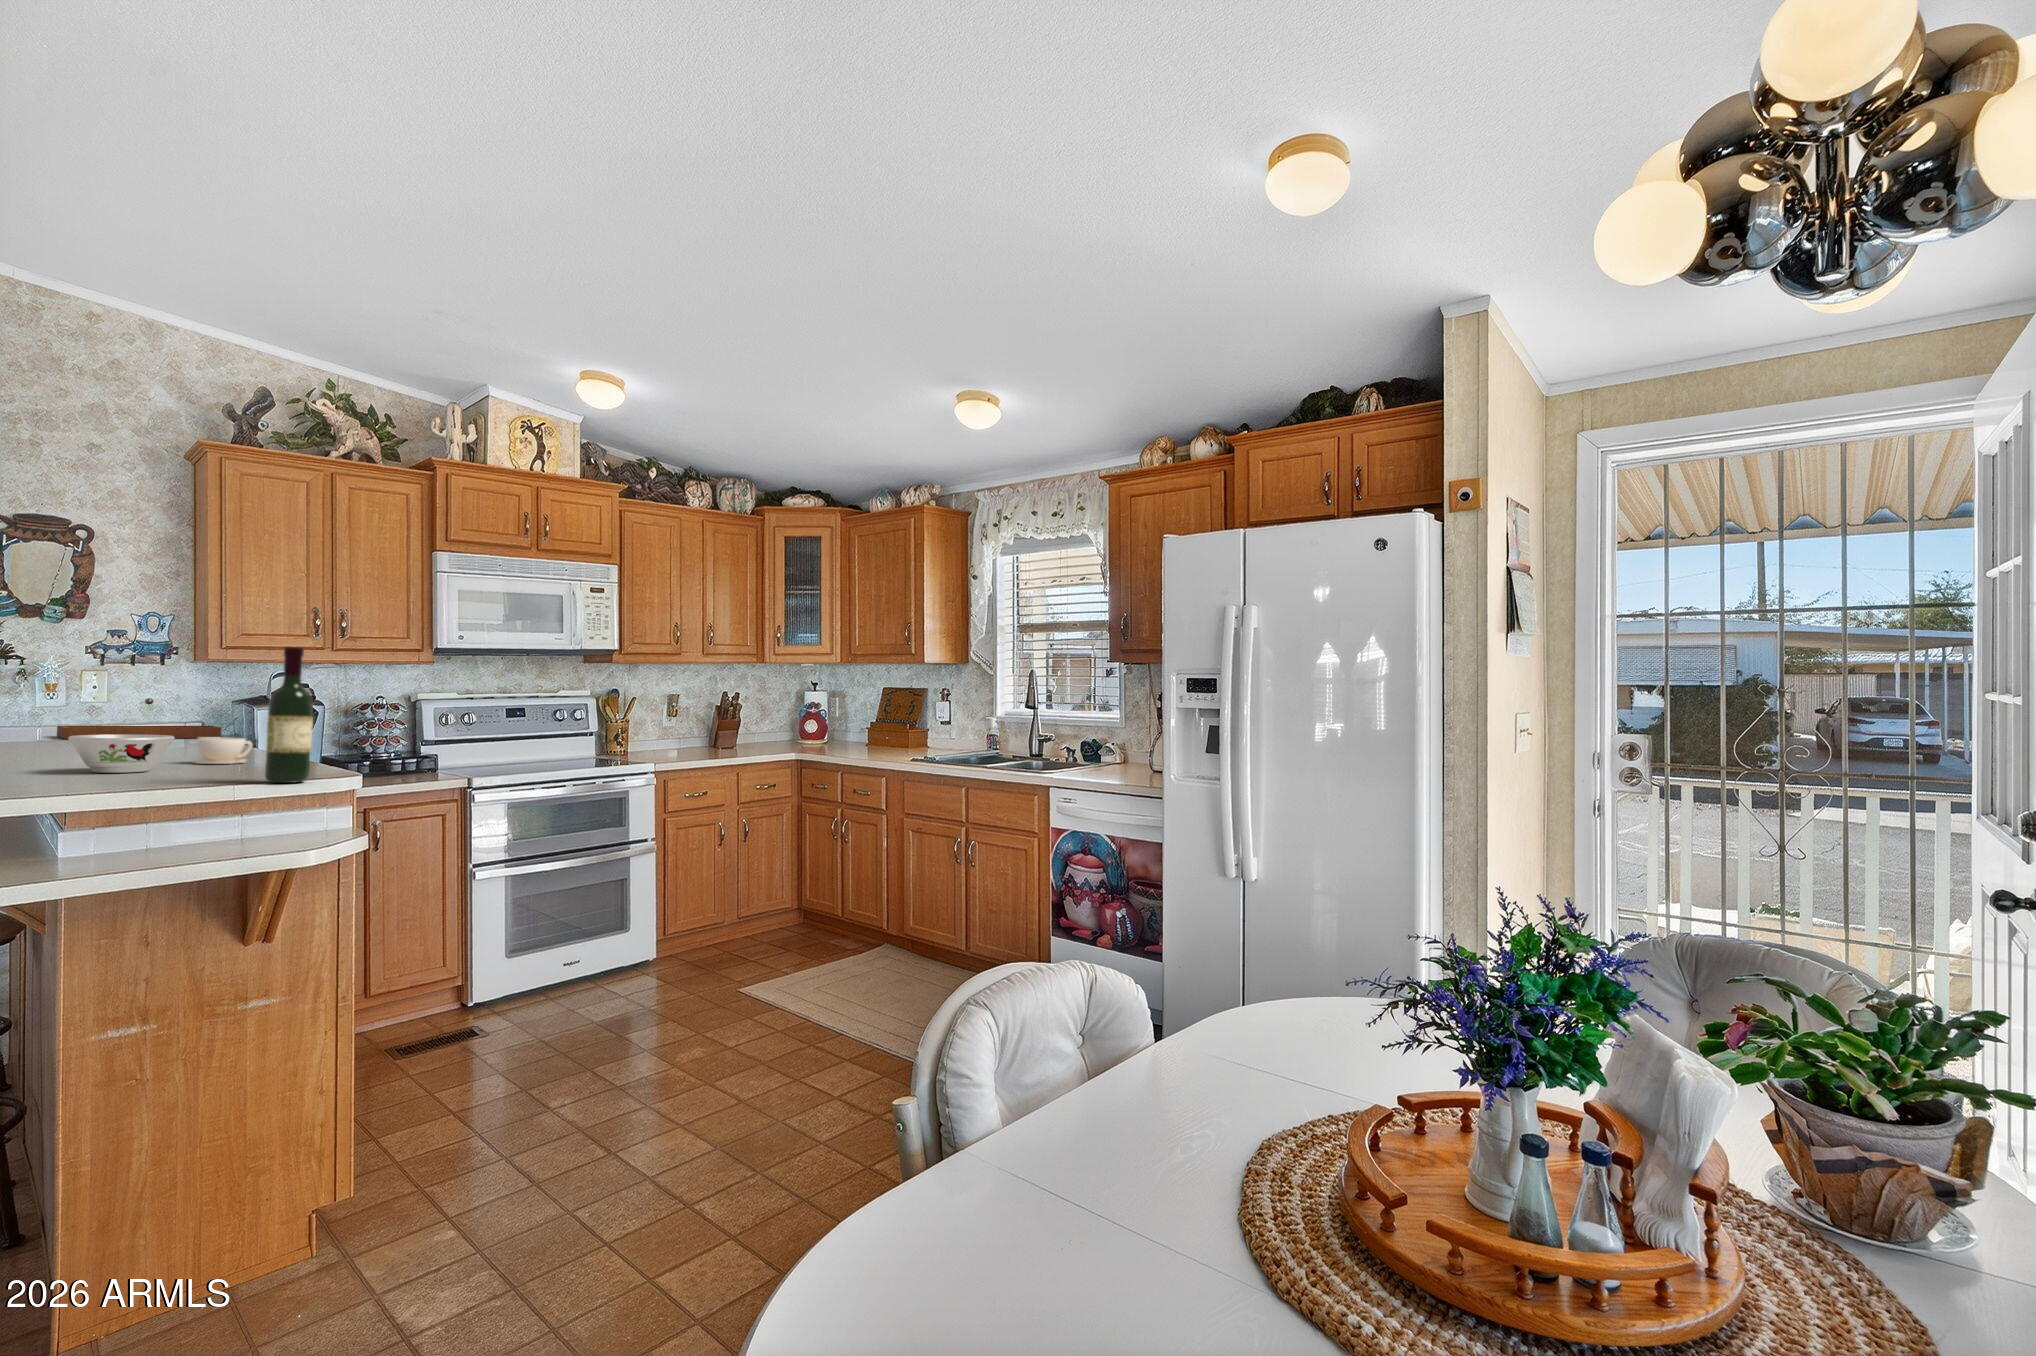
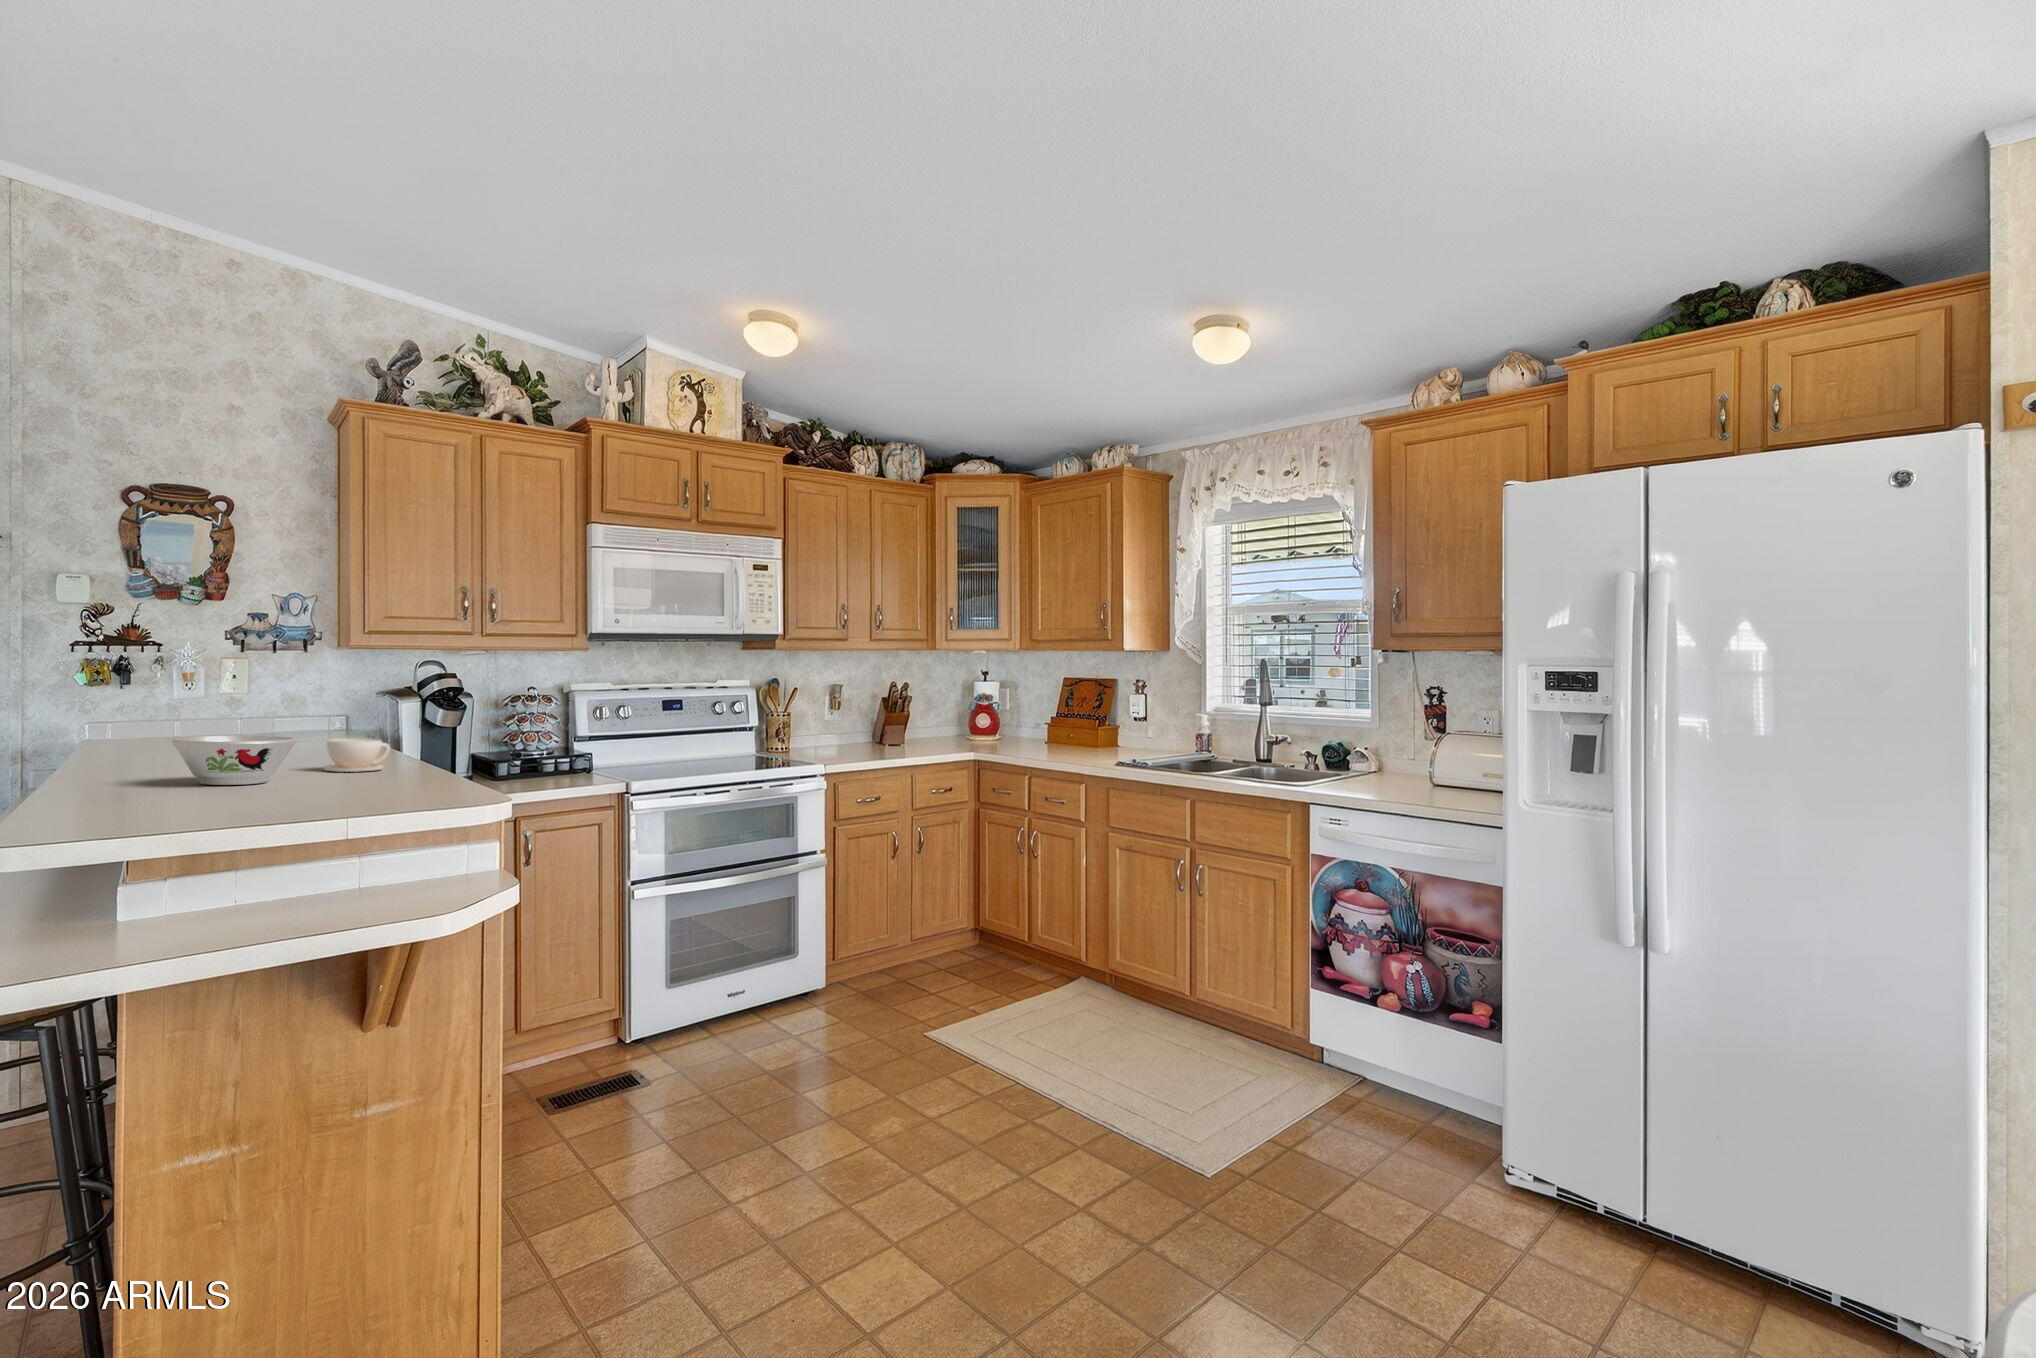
wine bottle: present [265,647,313,783] -> none [396,624,454,804]
tray: present [57,698,221,739] -> none [199,689,367,735]

